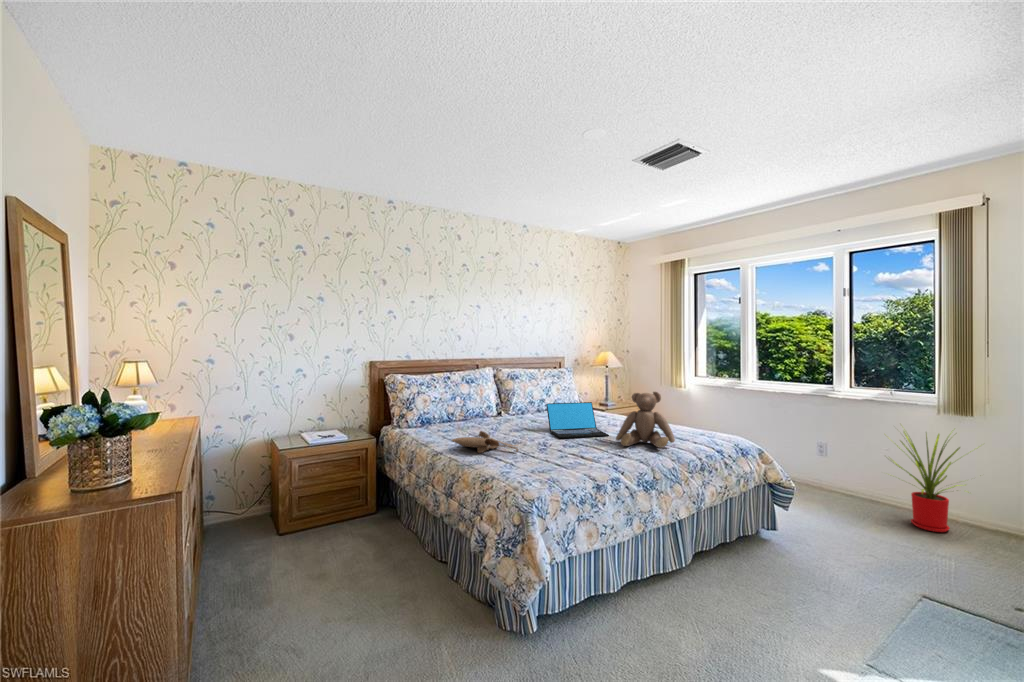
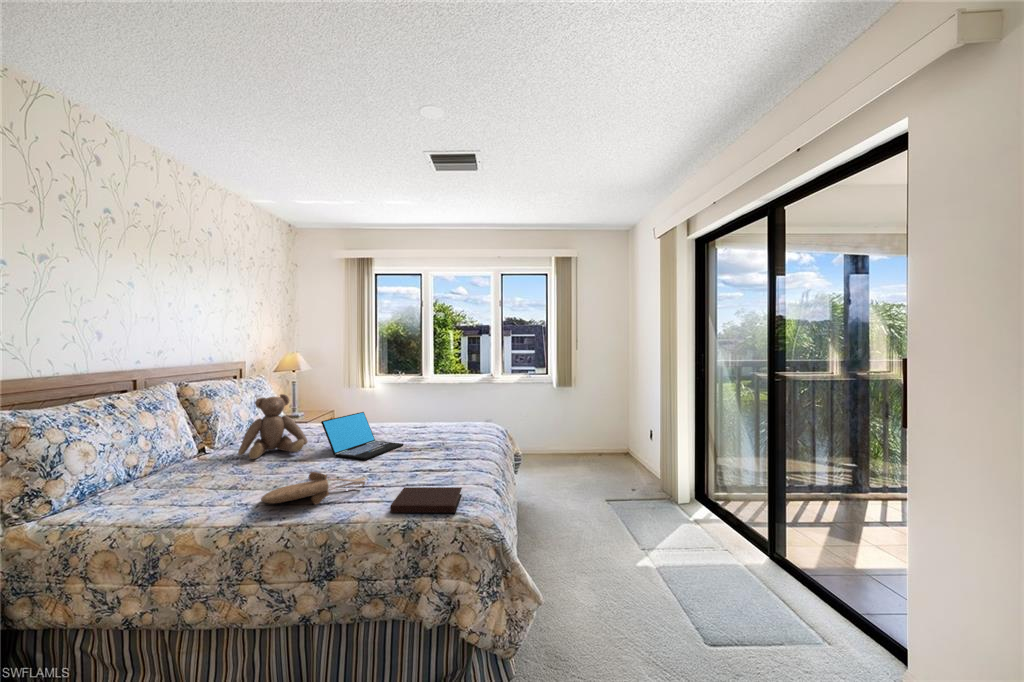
teddy bear: present [616,392,675,448] -> present [238,394,308,459]
house plant: present [893,432,971,532] -> none [540,395,590,464]
notebook: none [496,458,558,482] -> present [390,487,462,513]

